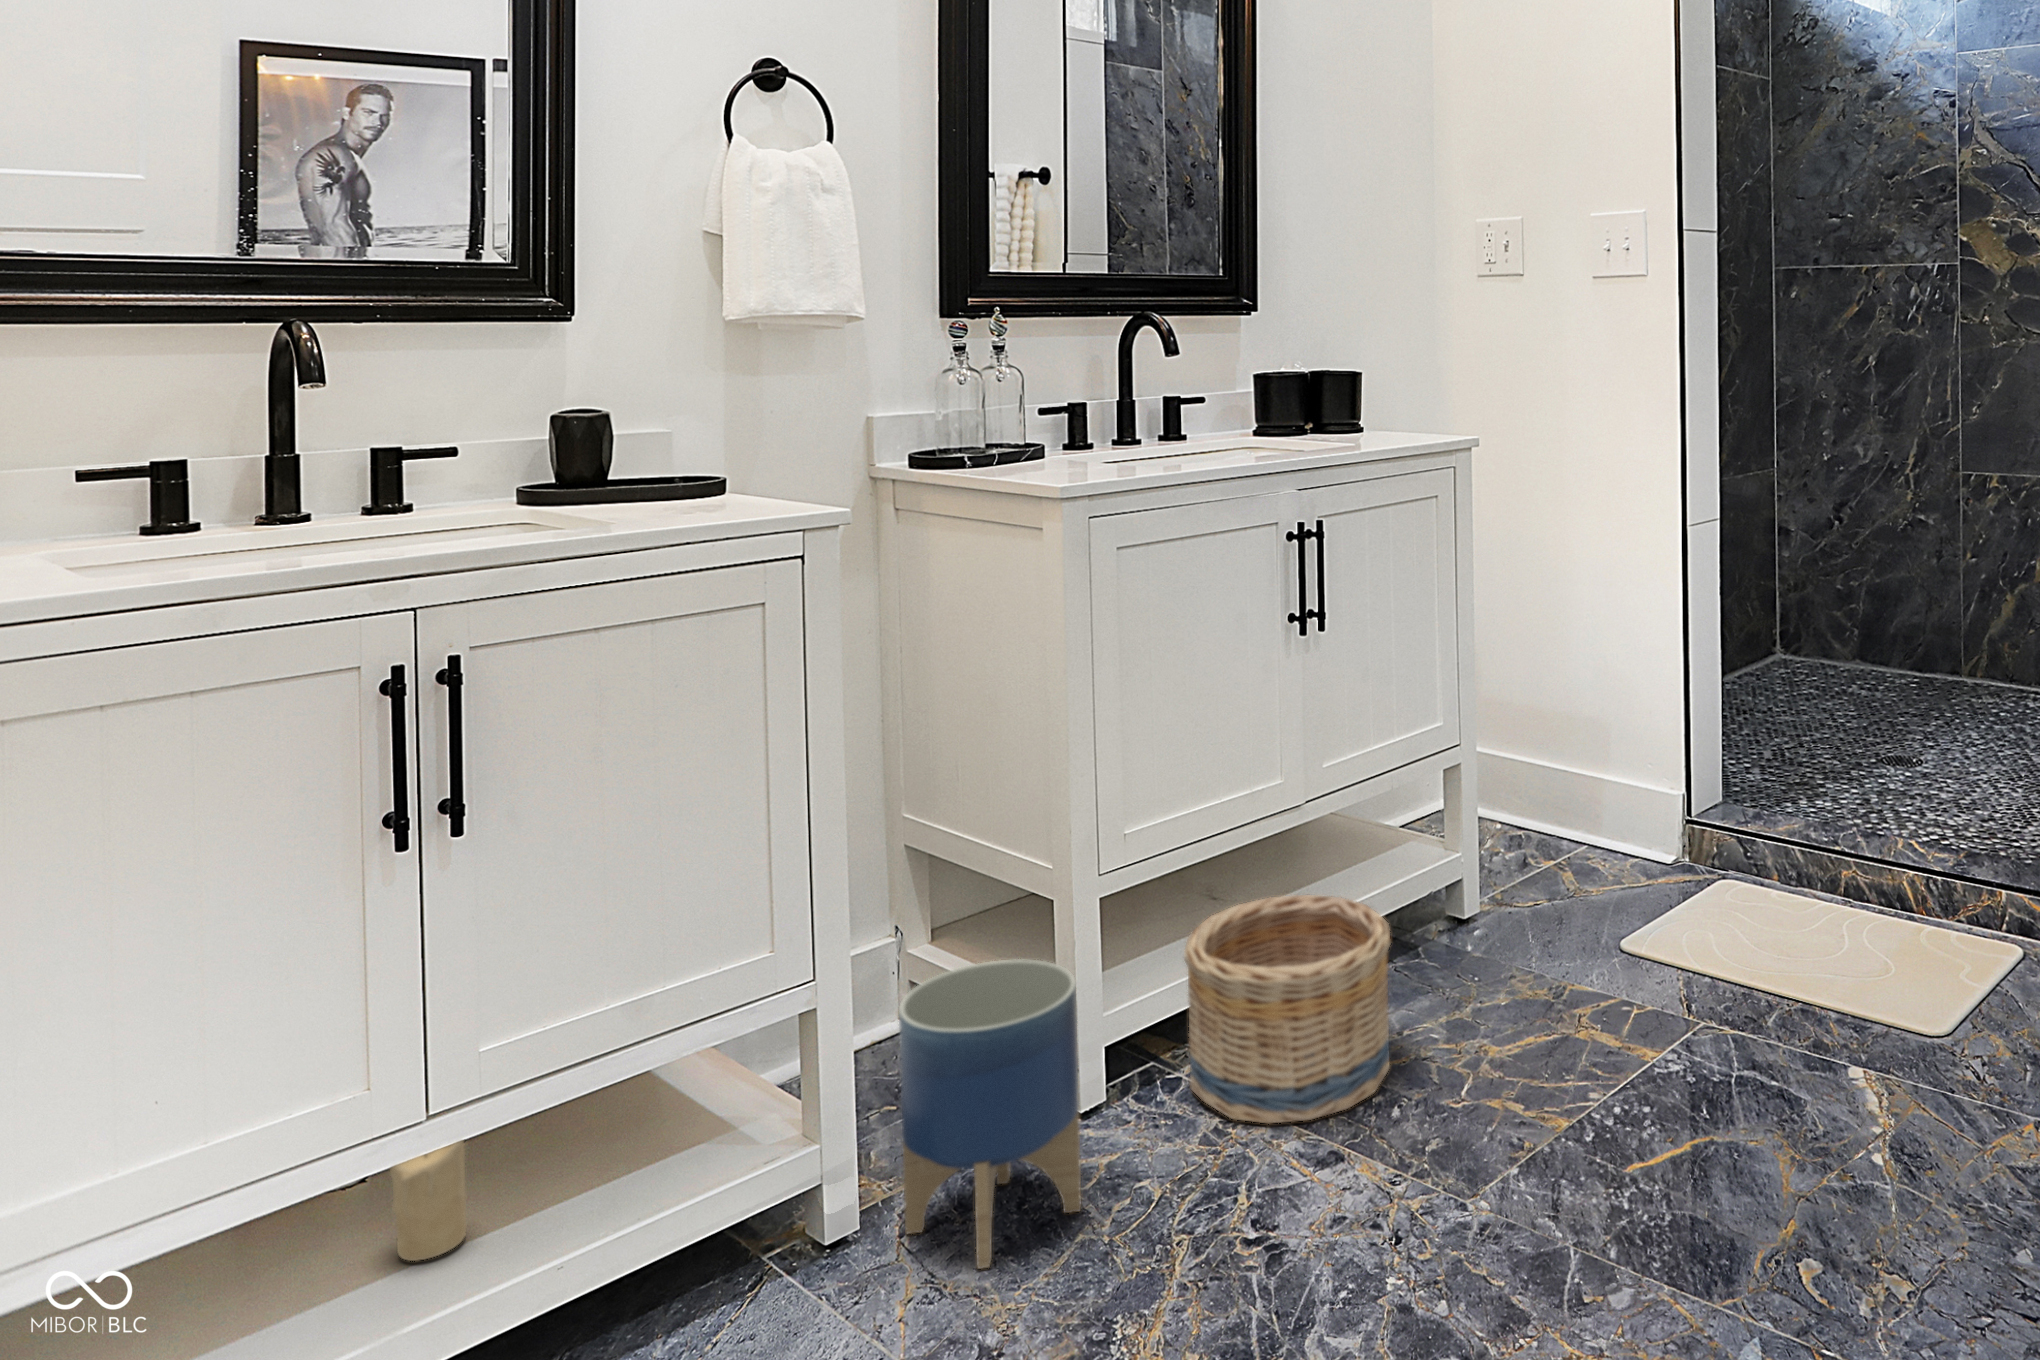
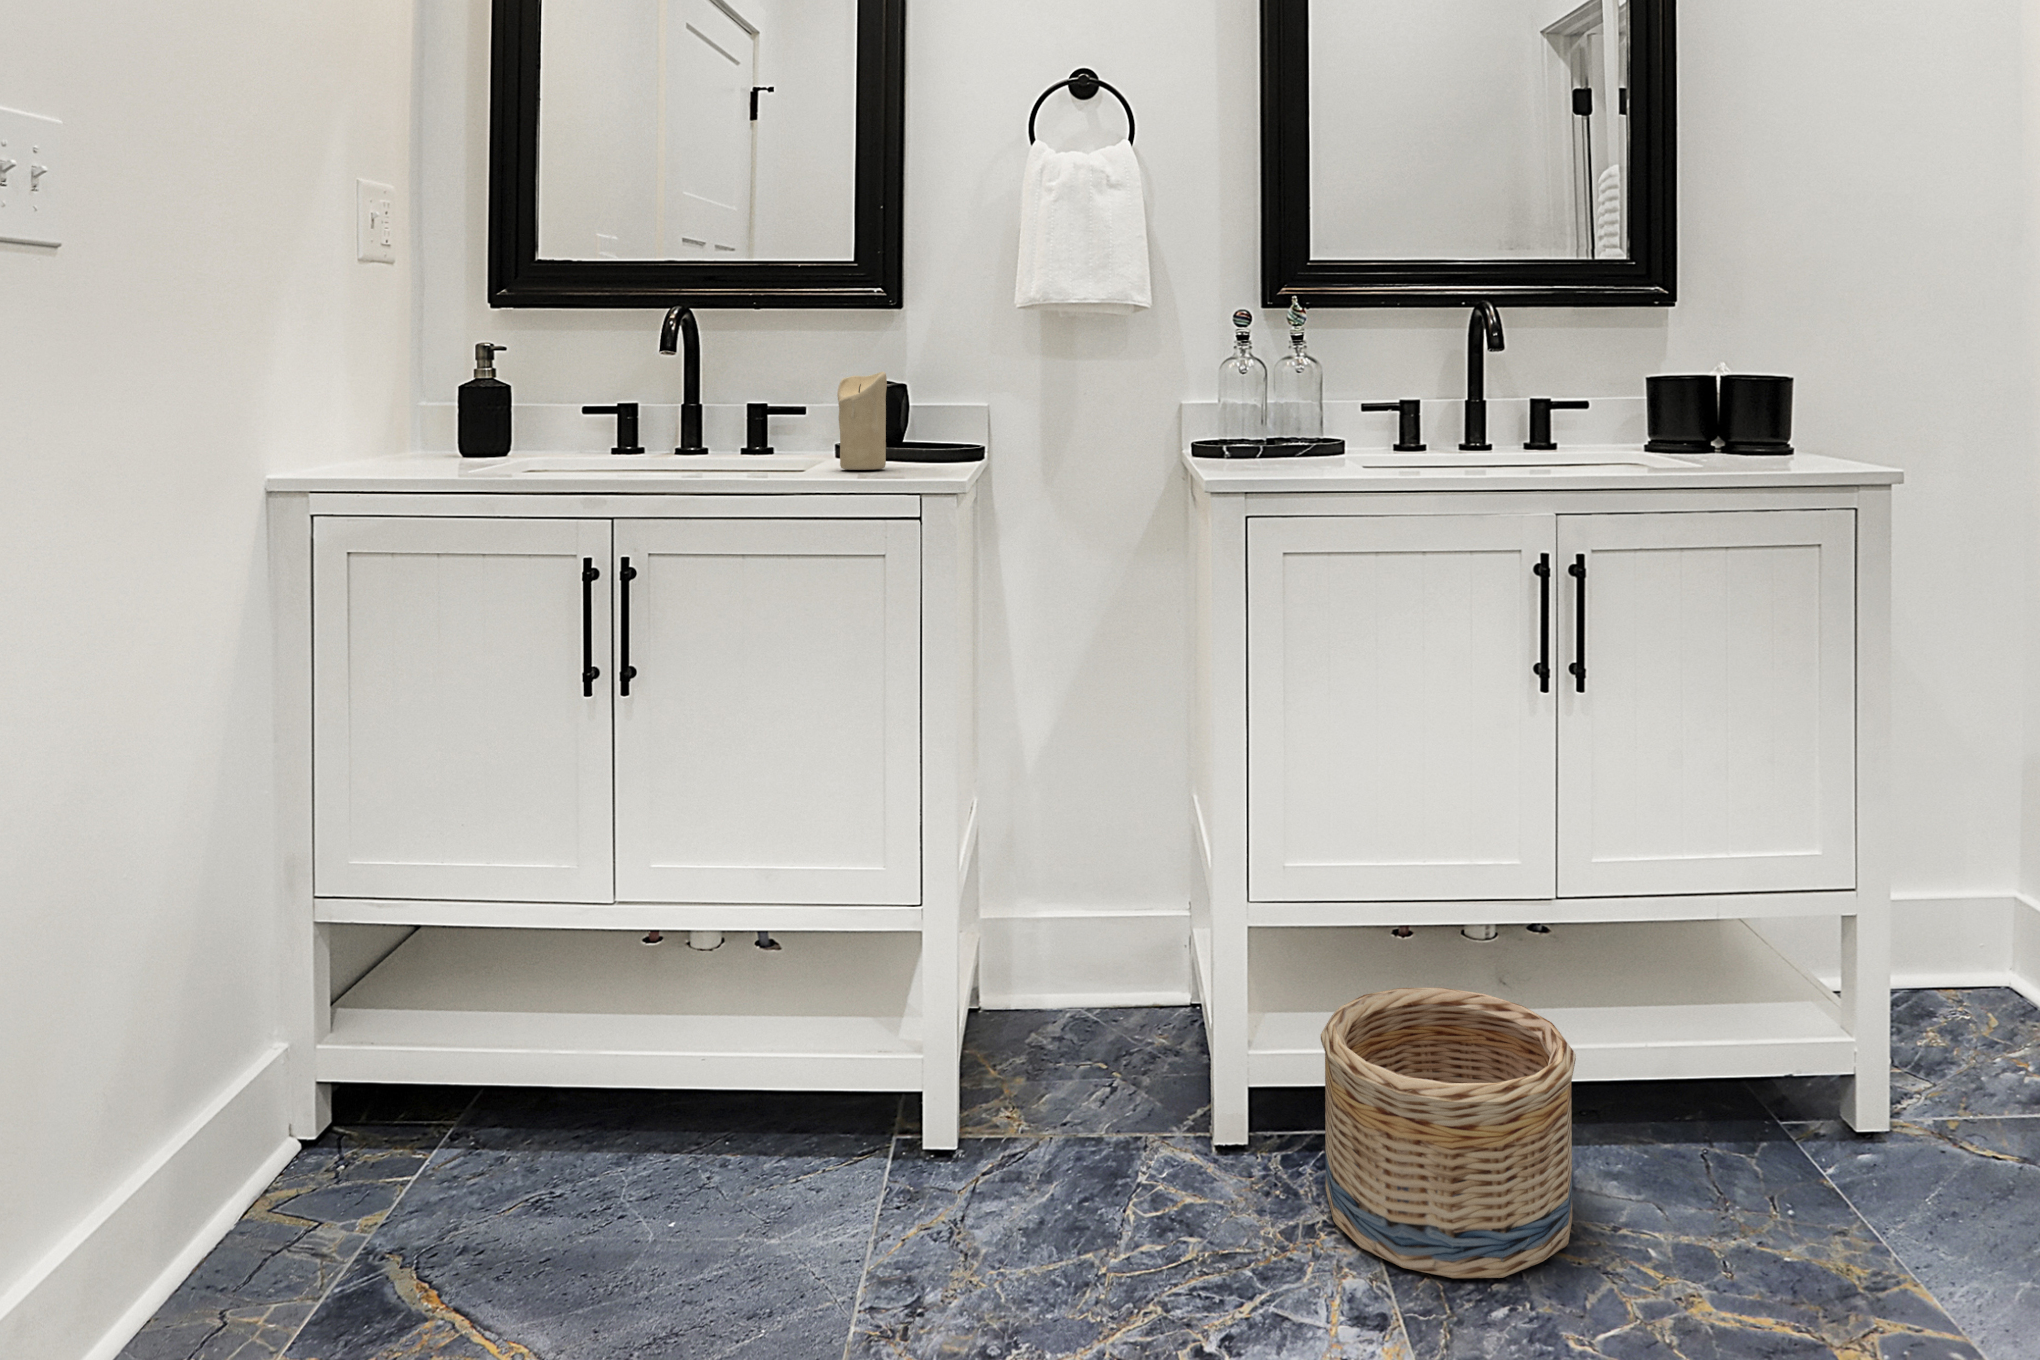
planter: present [899,959,1081,1269] -> none [973,939,1141,1240]
candle: present [390,1140,467,1261] -> present [837,372,887,470]

